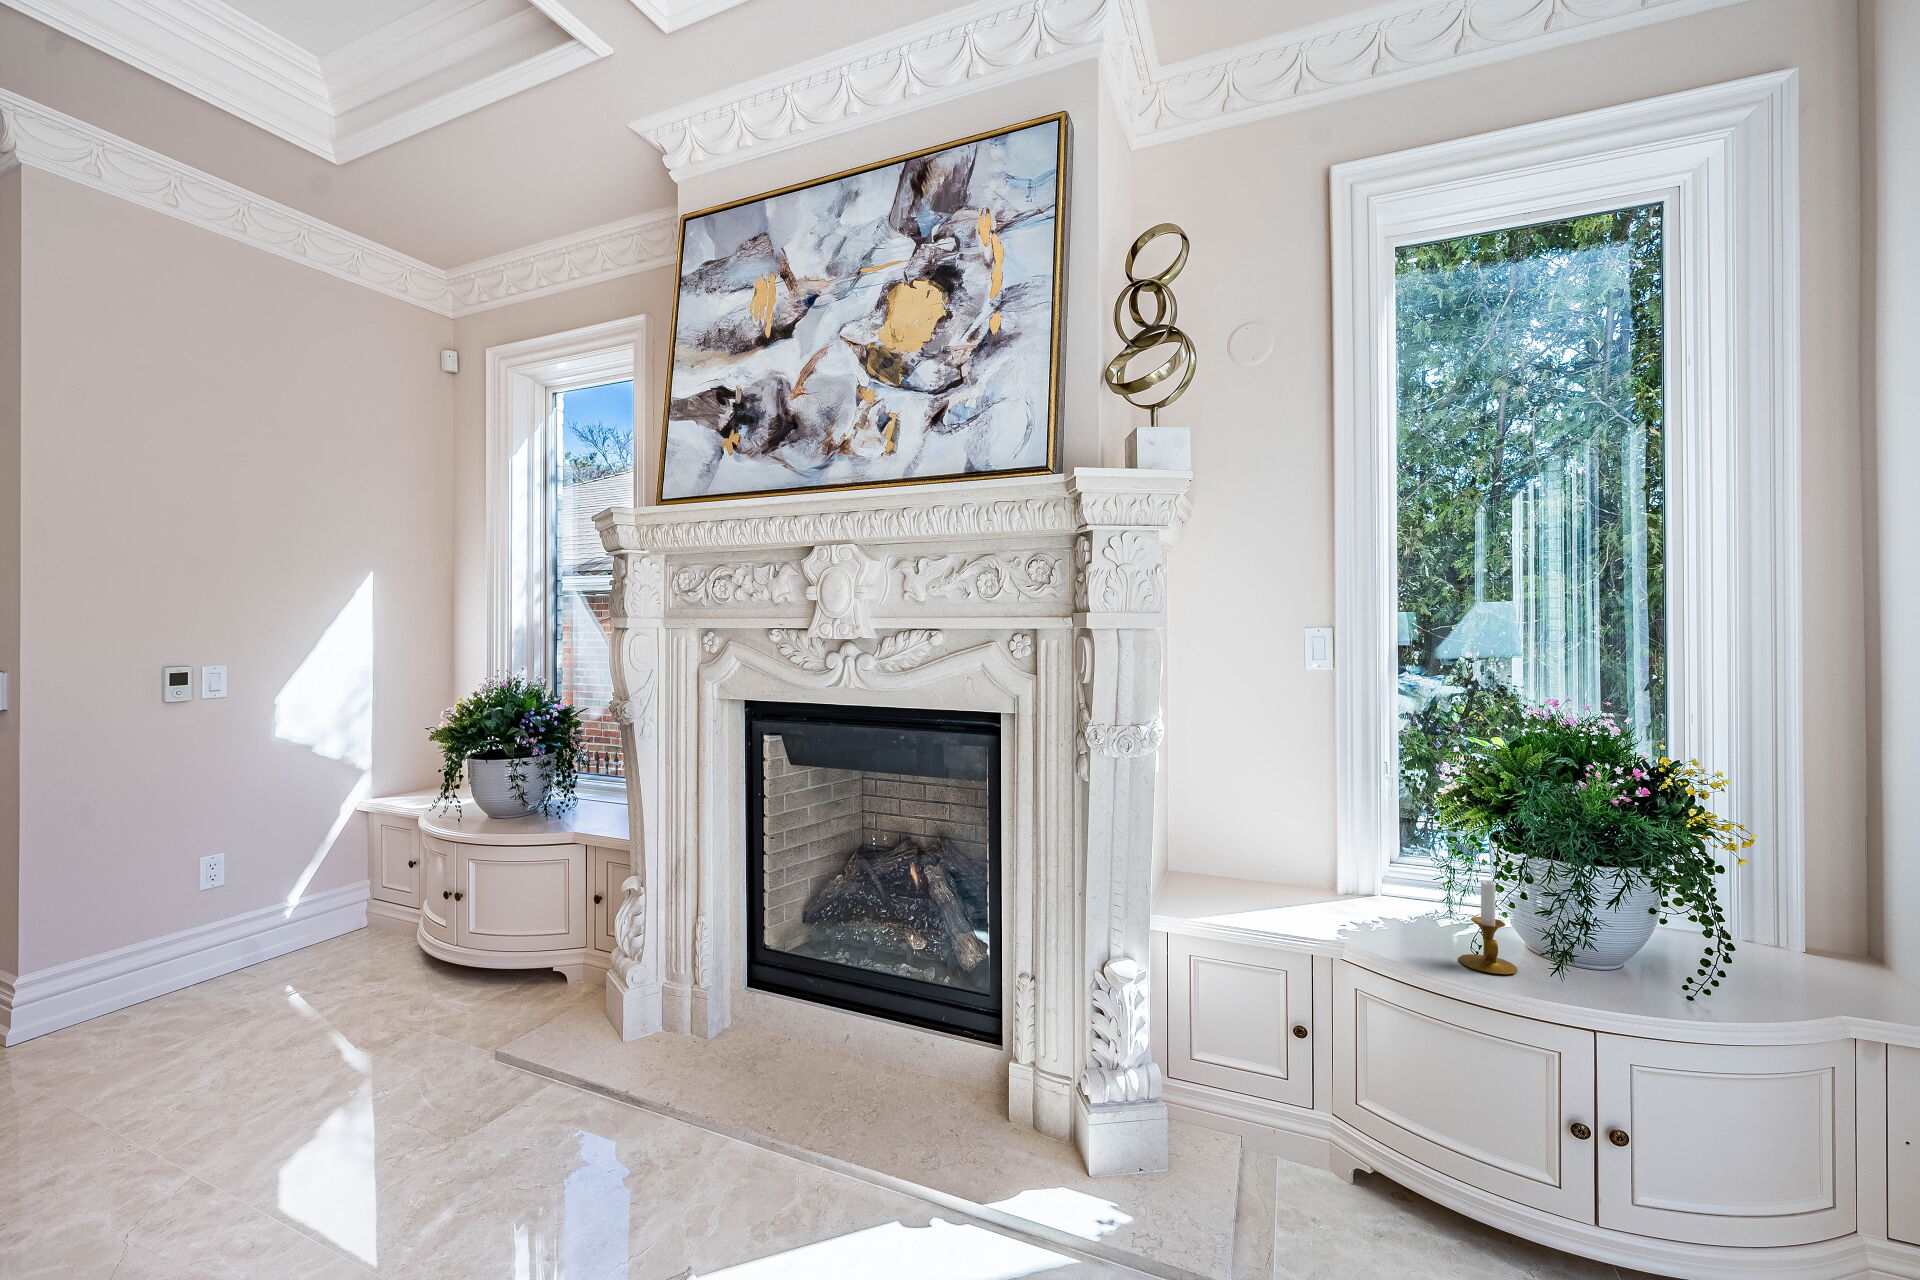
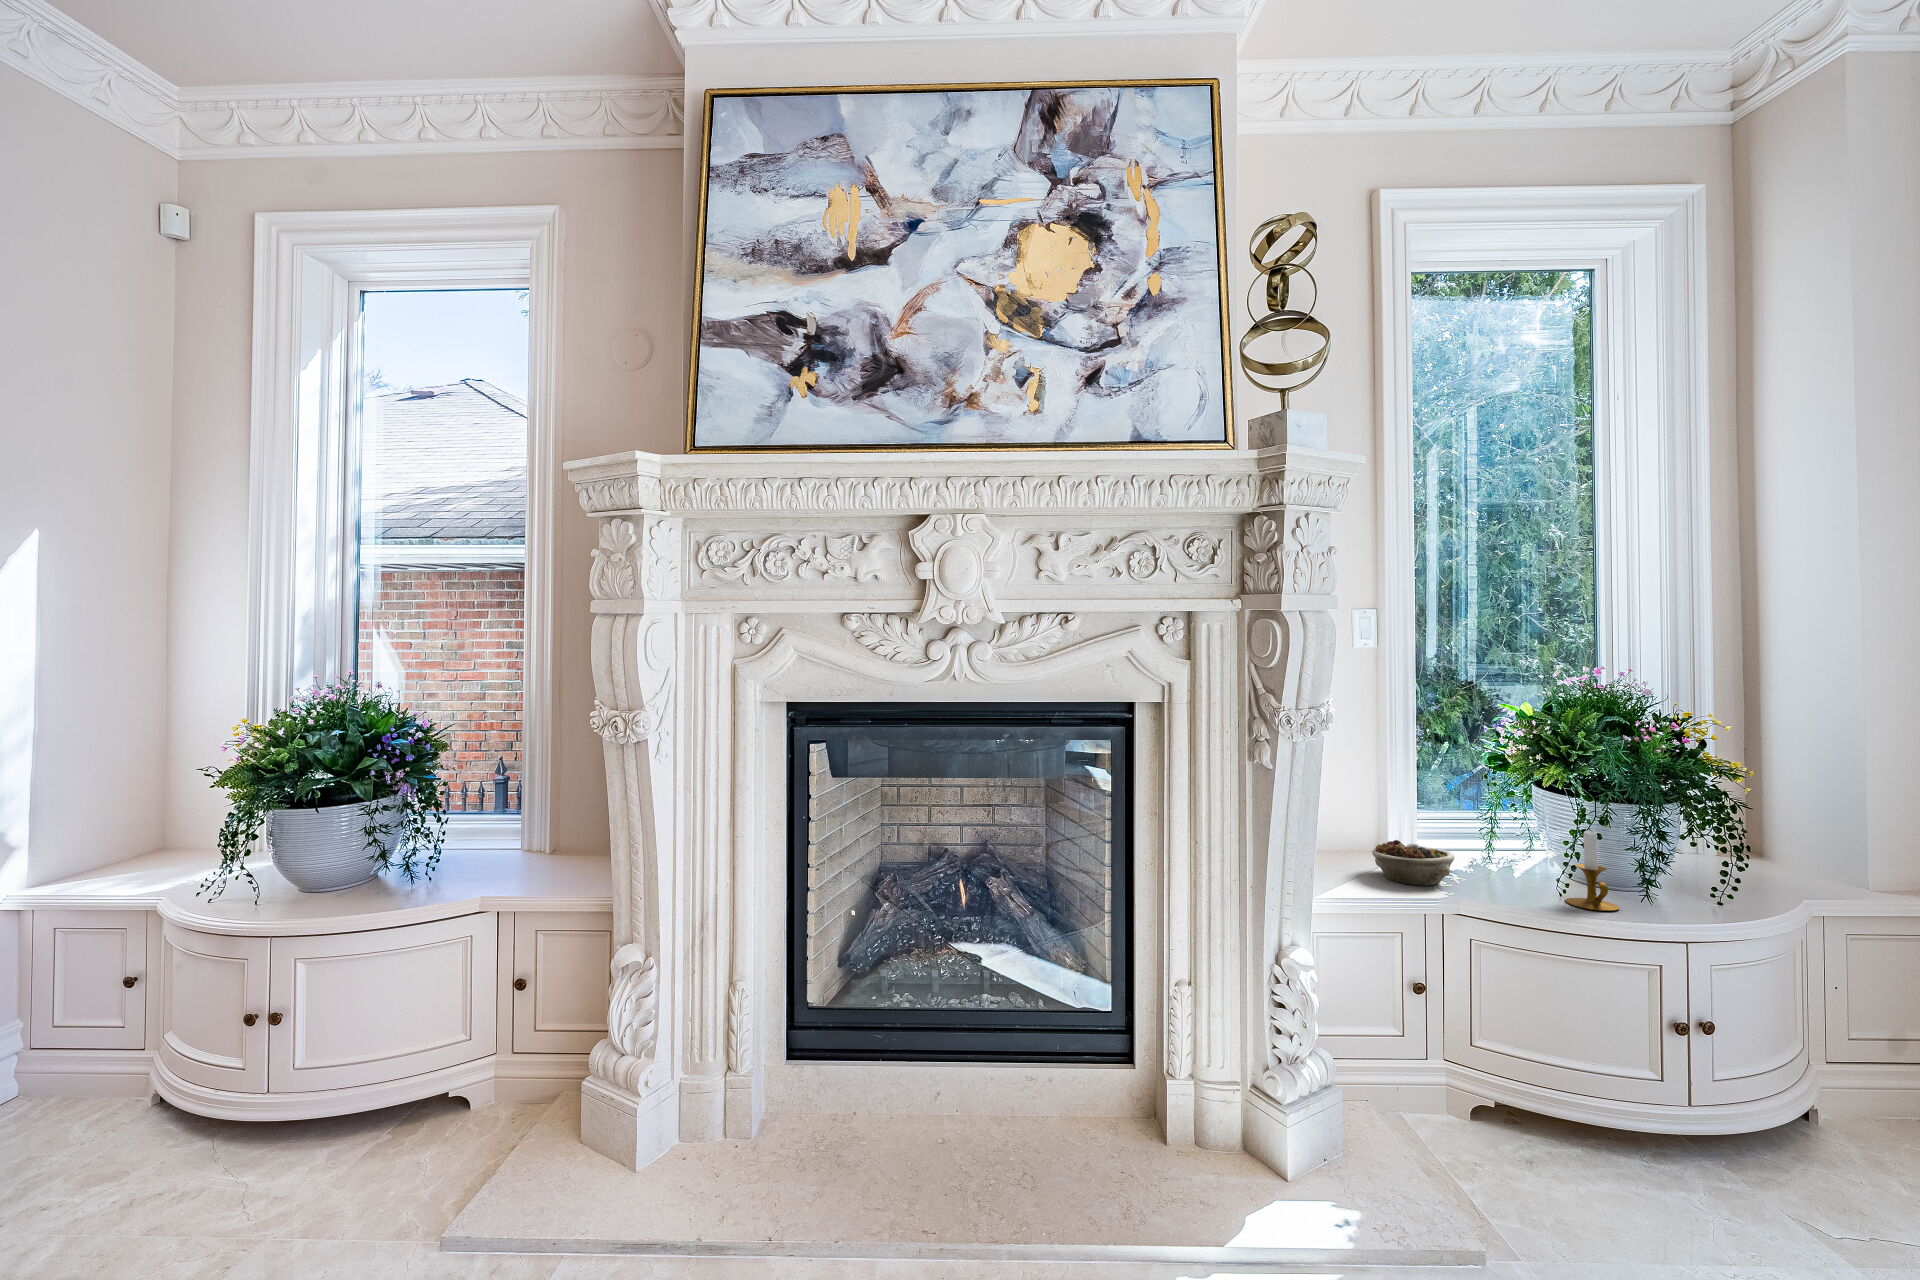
succulent planter: none [1278,867,1364,919] -> present [1372,840,1454,885]

